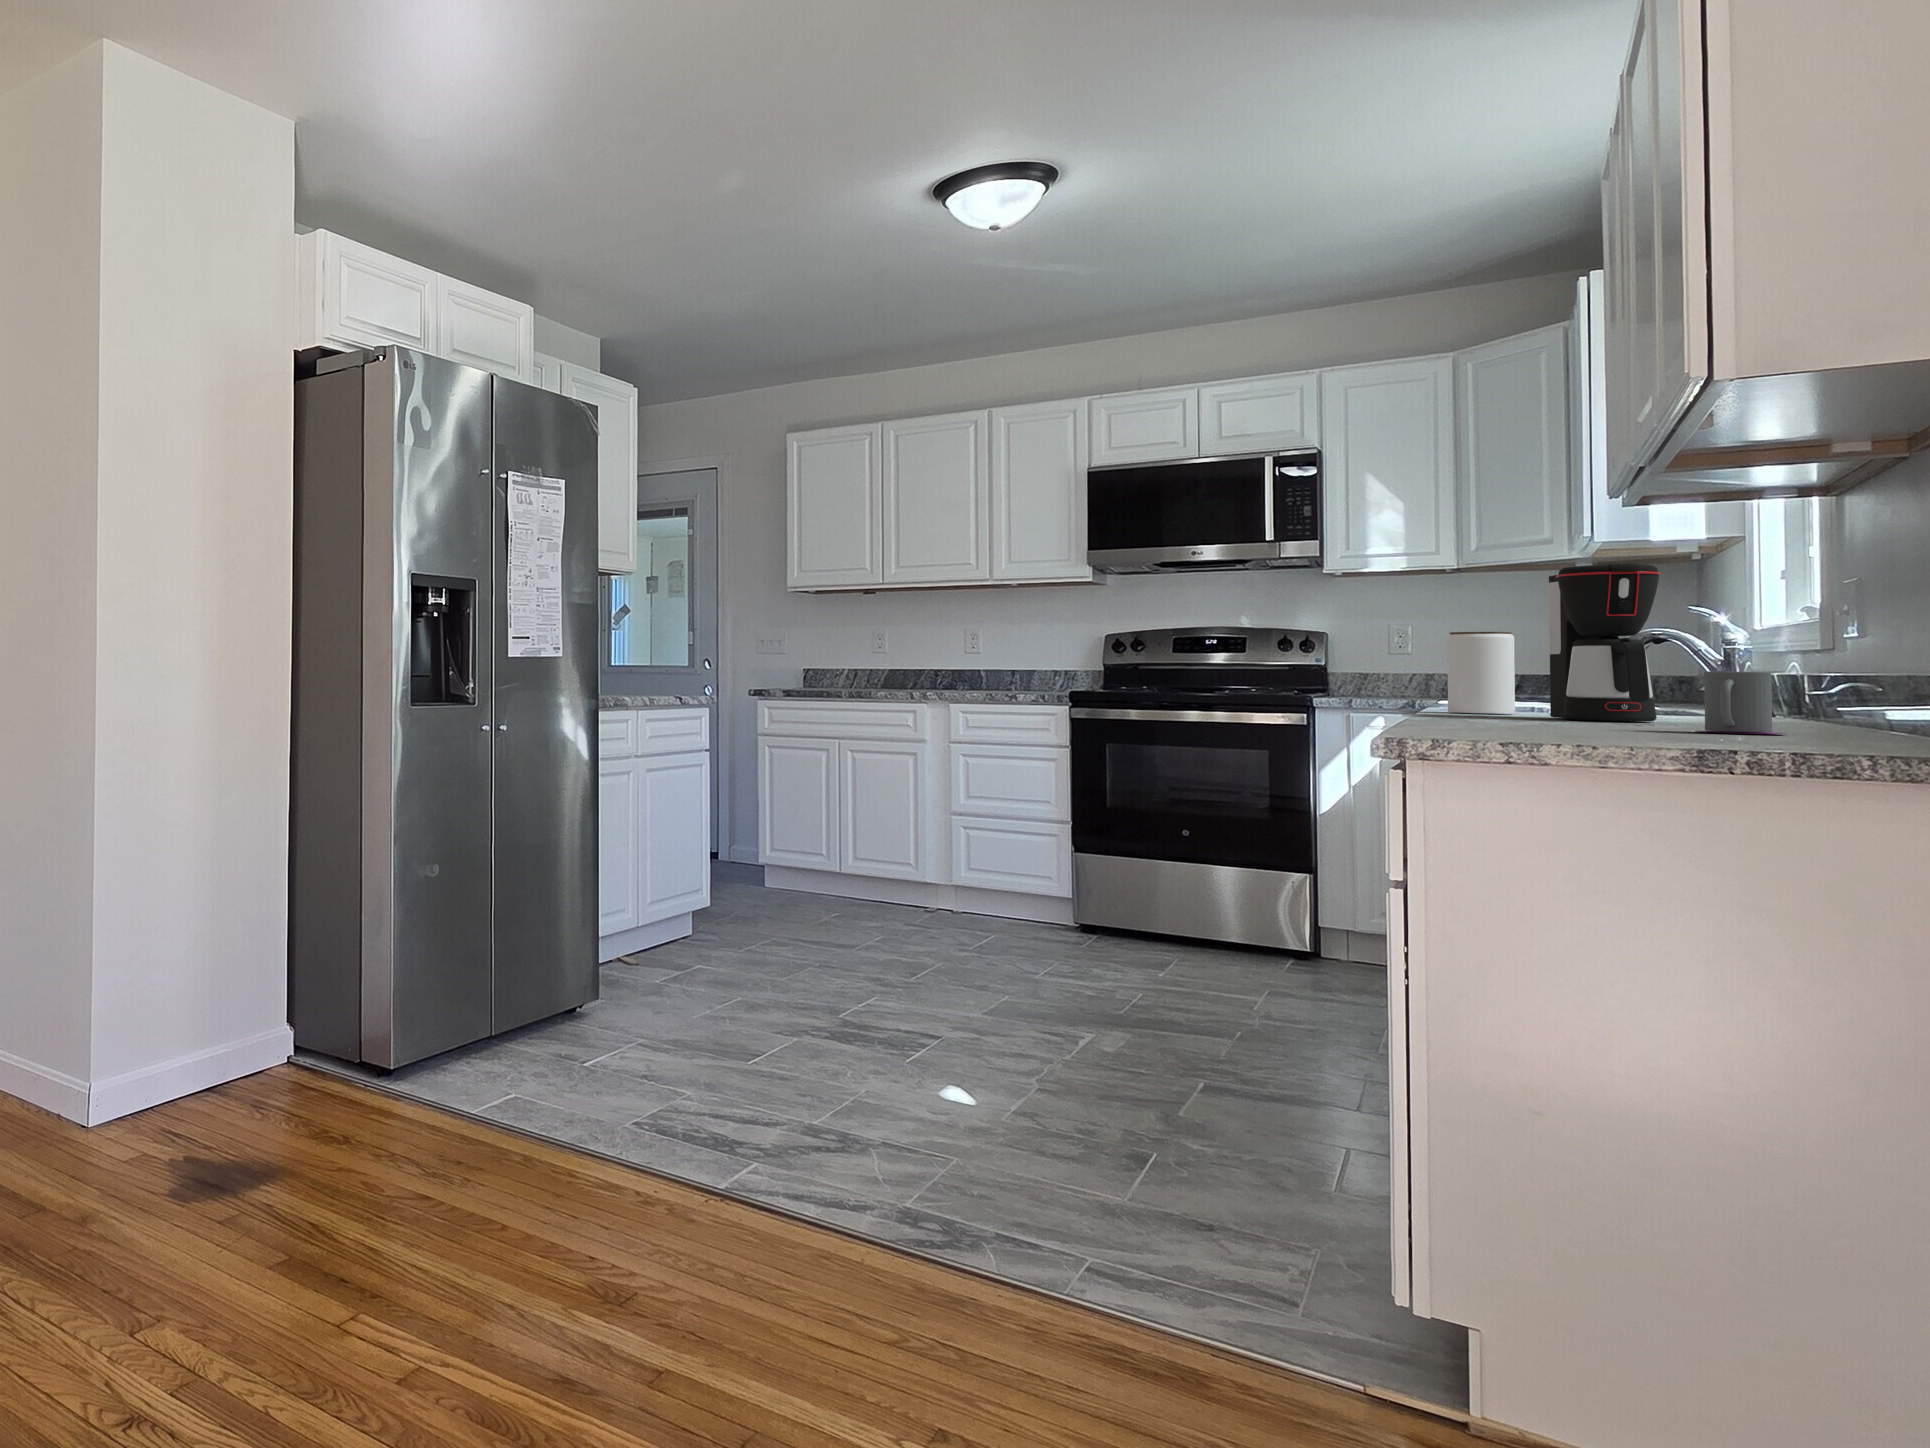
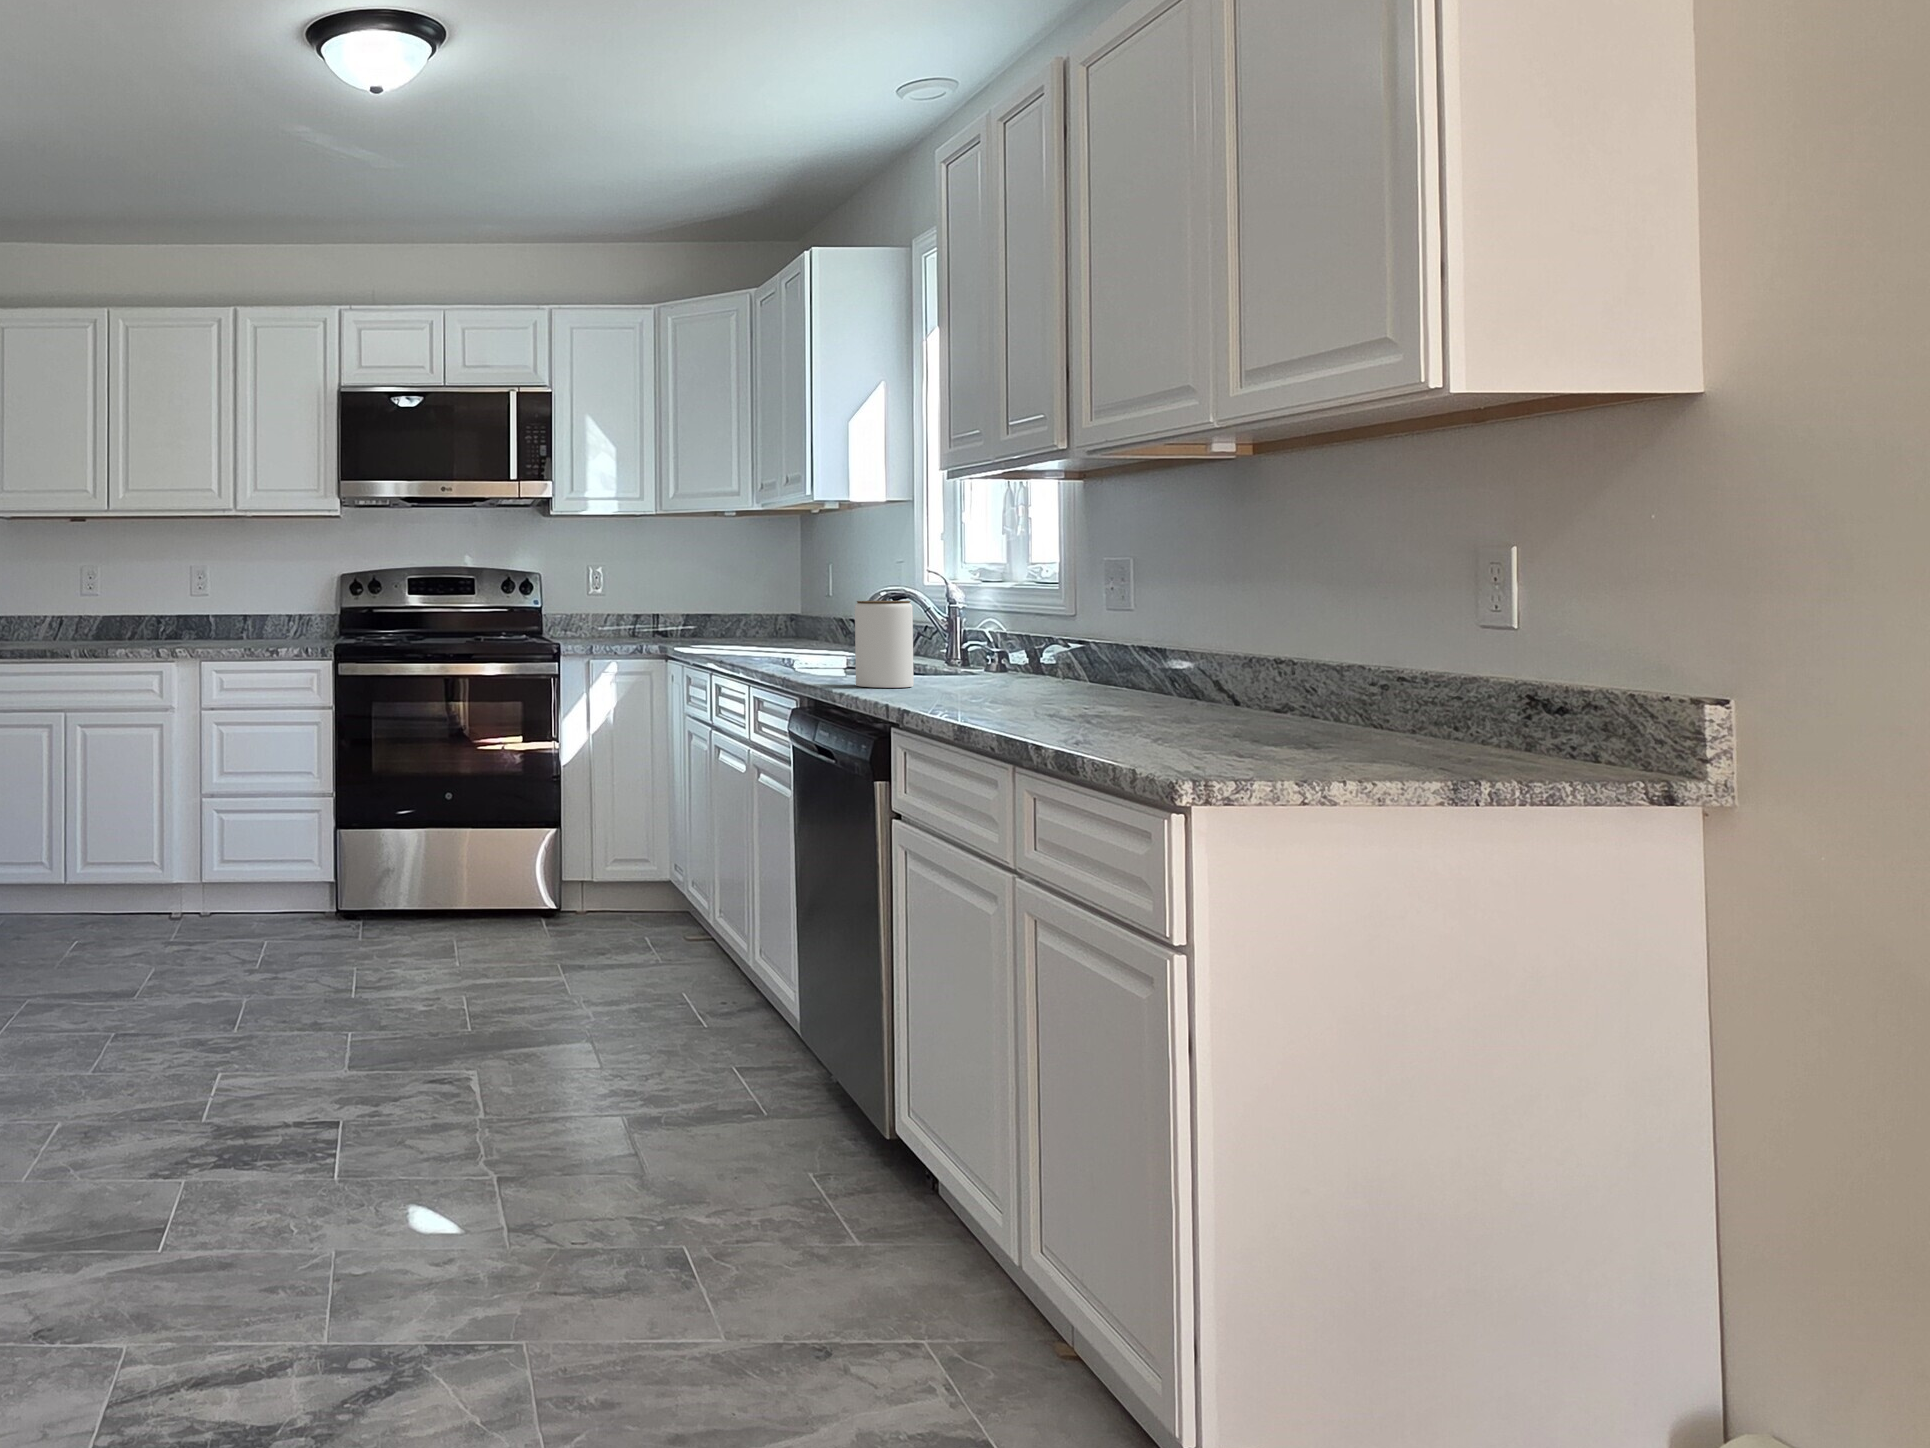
coffee maker: present [1549,563,1661,722] -> none [976,541,1104,702]
mug: present [1697,671,1785,734] -> none [1240,666,1320,732]

